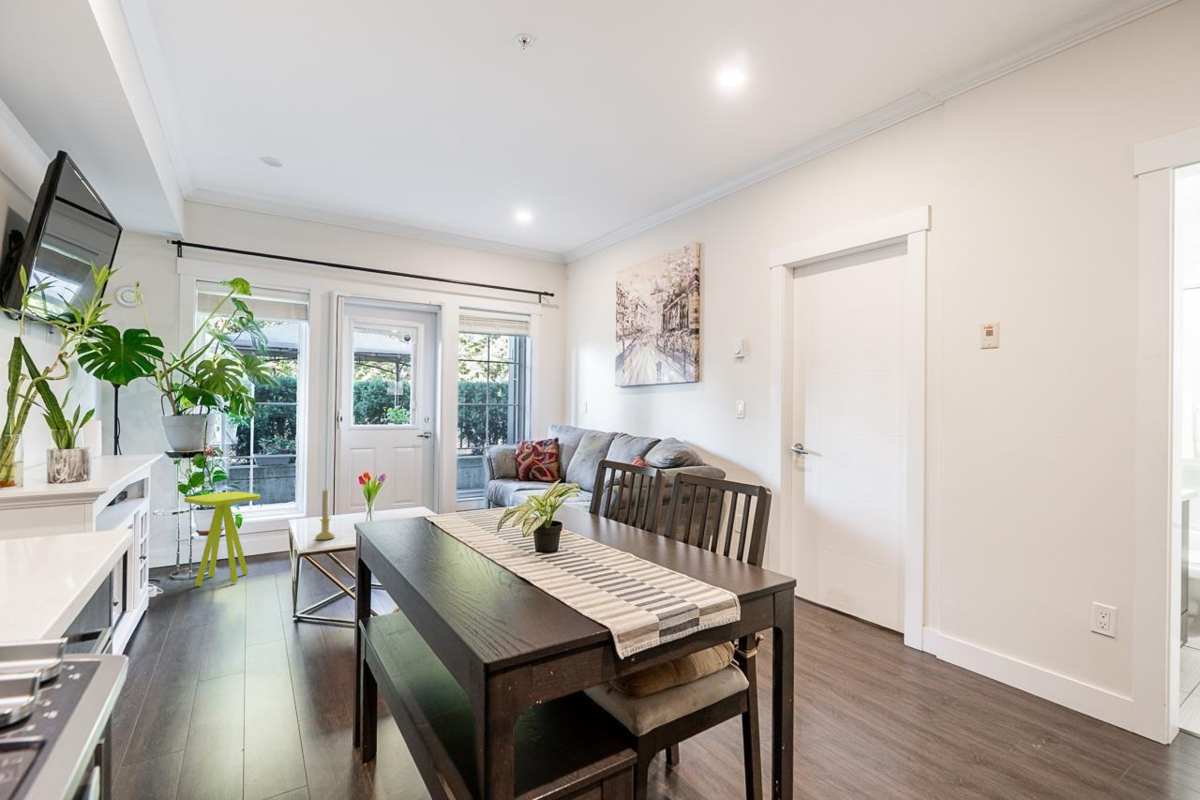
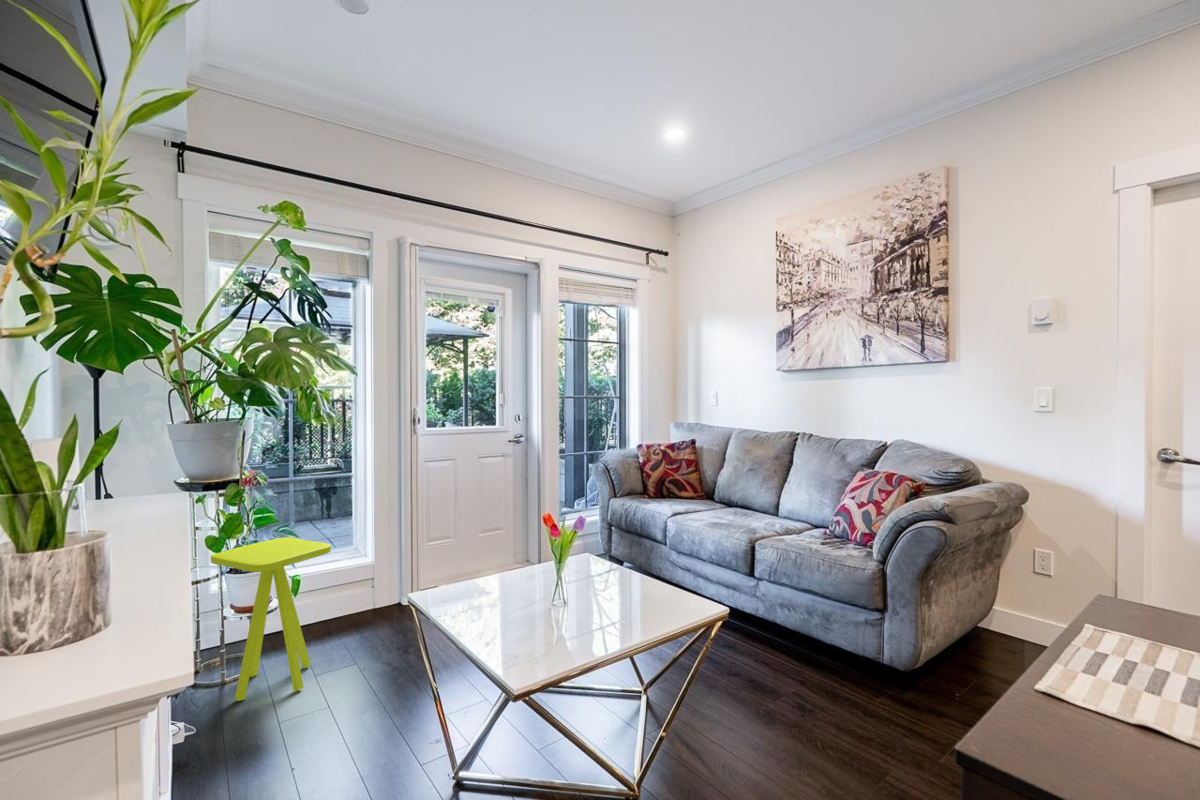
candle holder: present [316,490,334,540] -> none [513,561,545,661]

